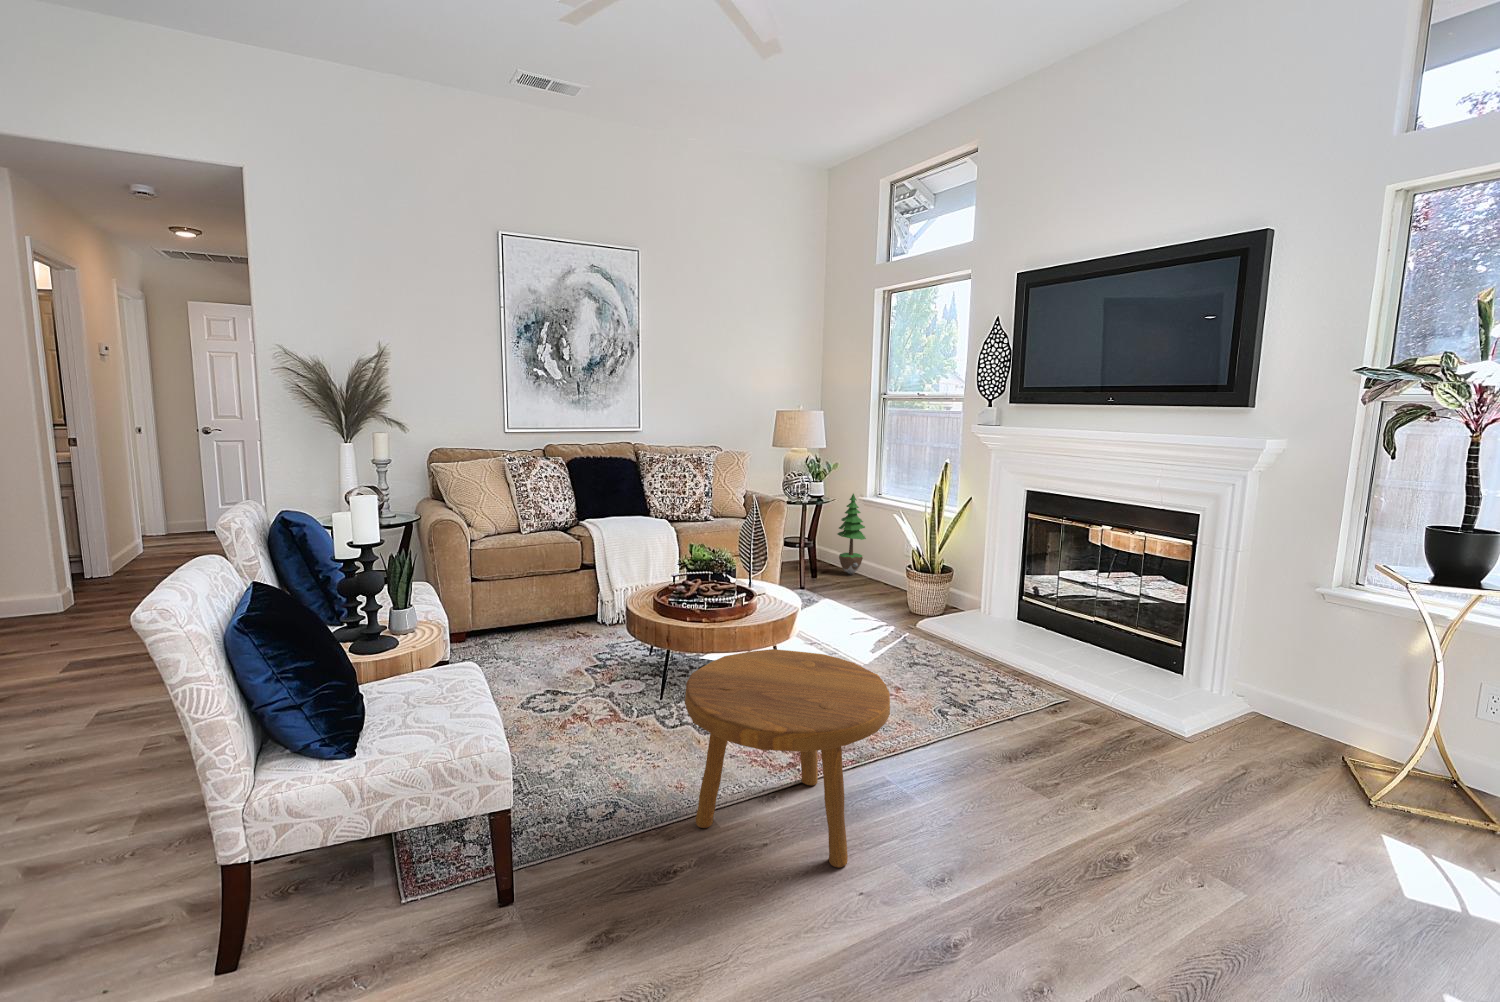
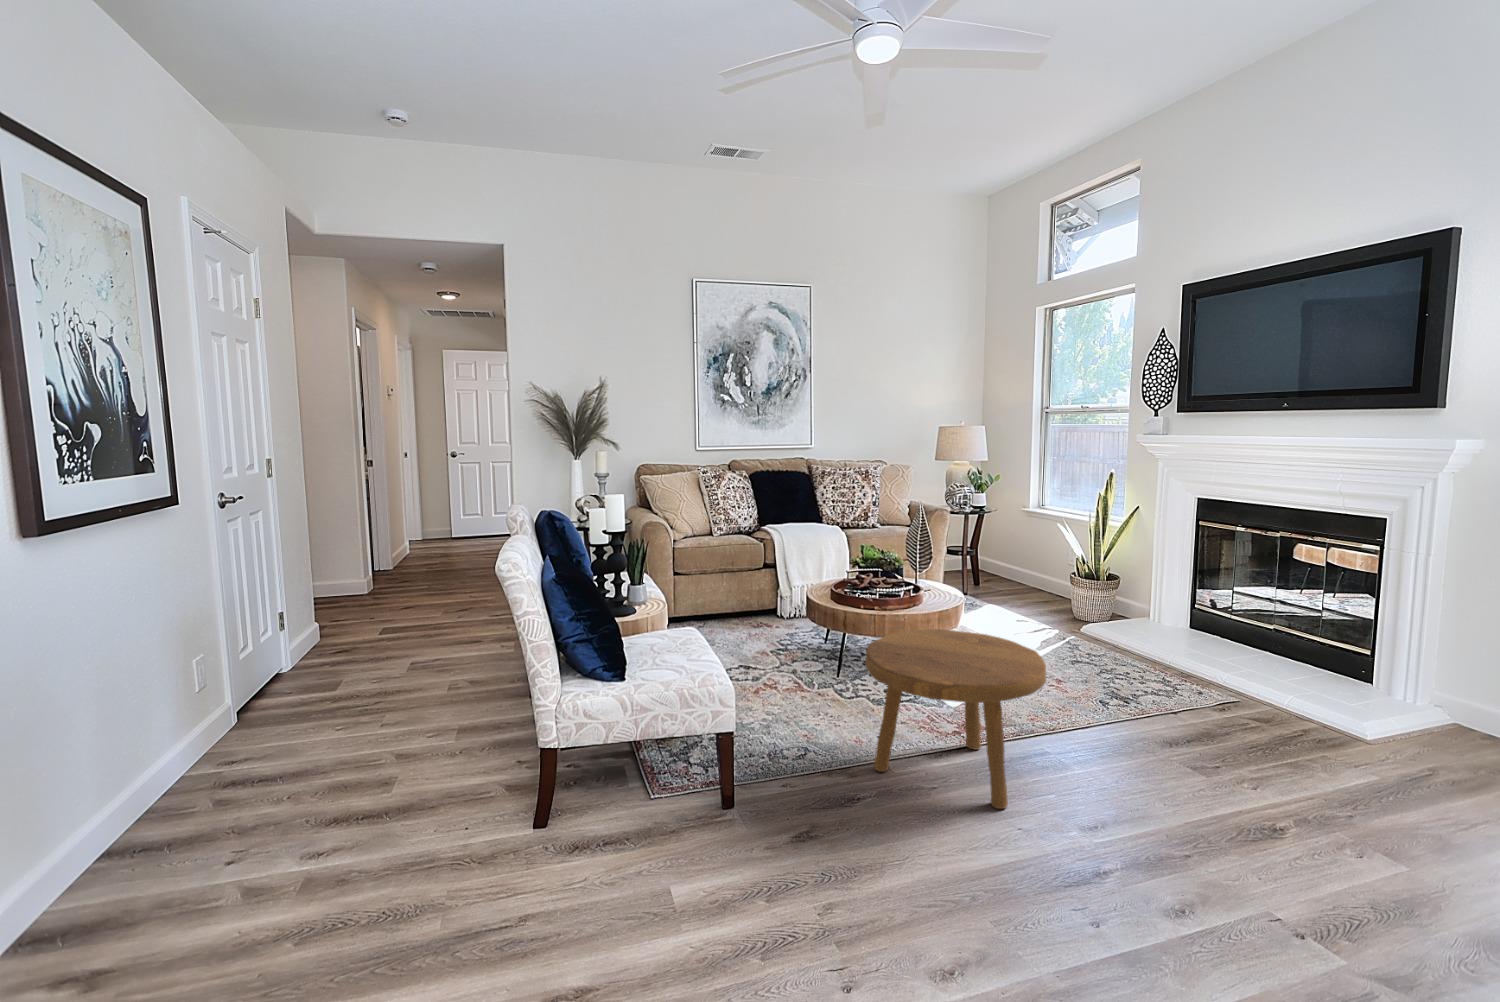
potted tree: present [838,494,866,574] -> none [1000,504,1031,584]

